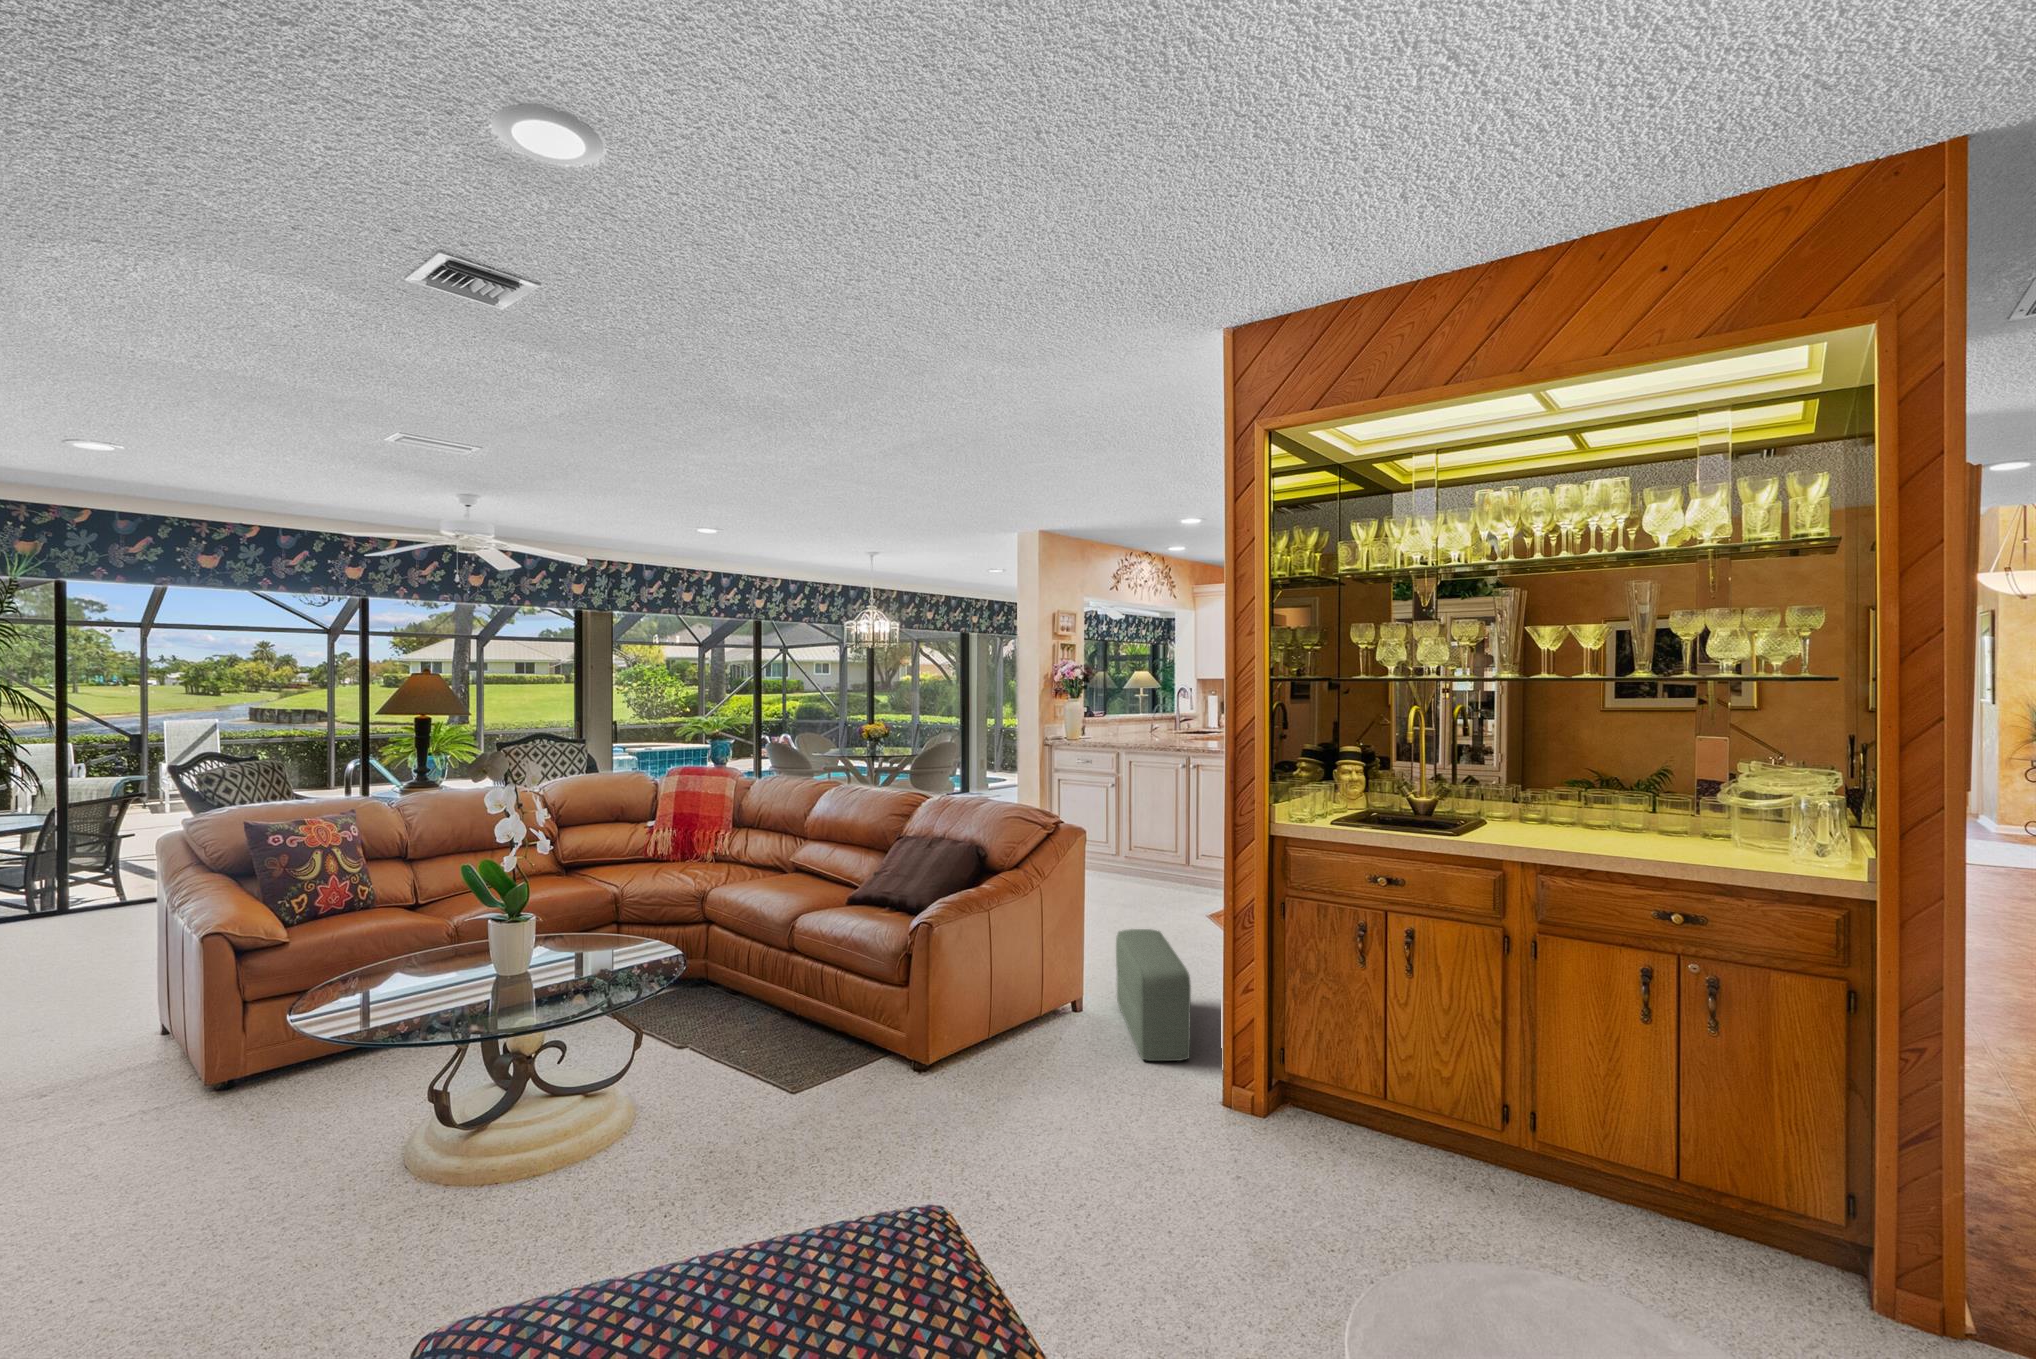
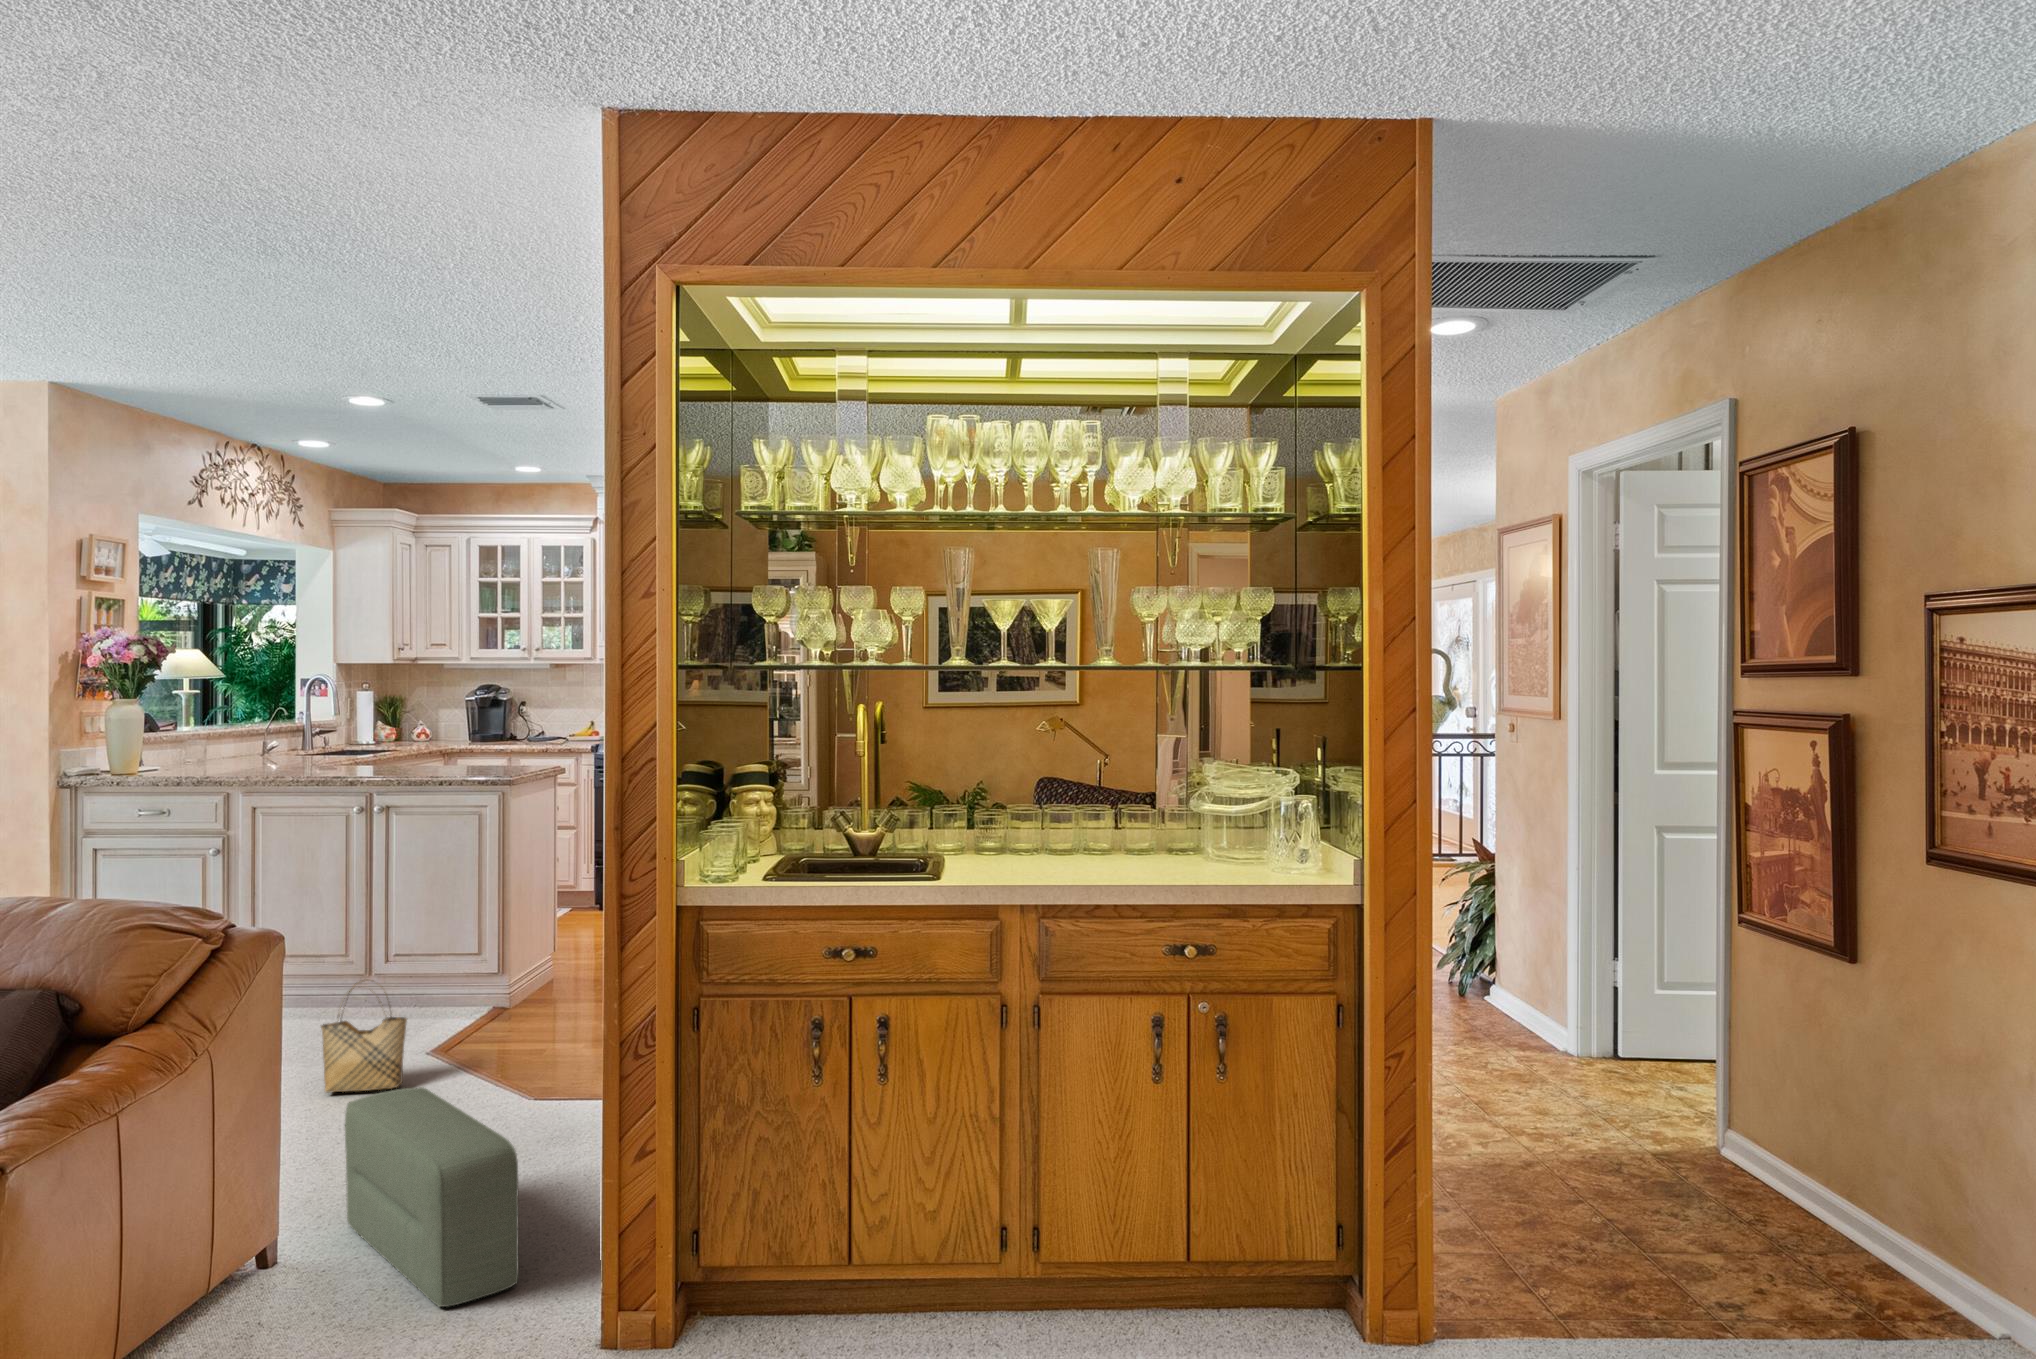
woven basket: none [1137,866,1185,934] -> present [321,981,407,1093]

